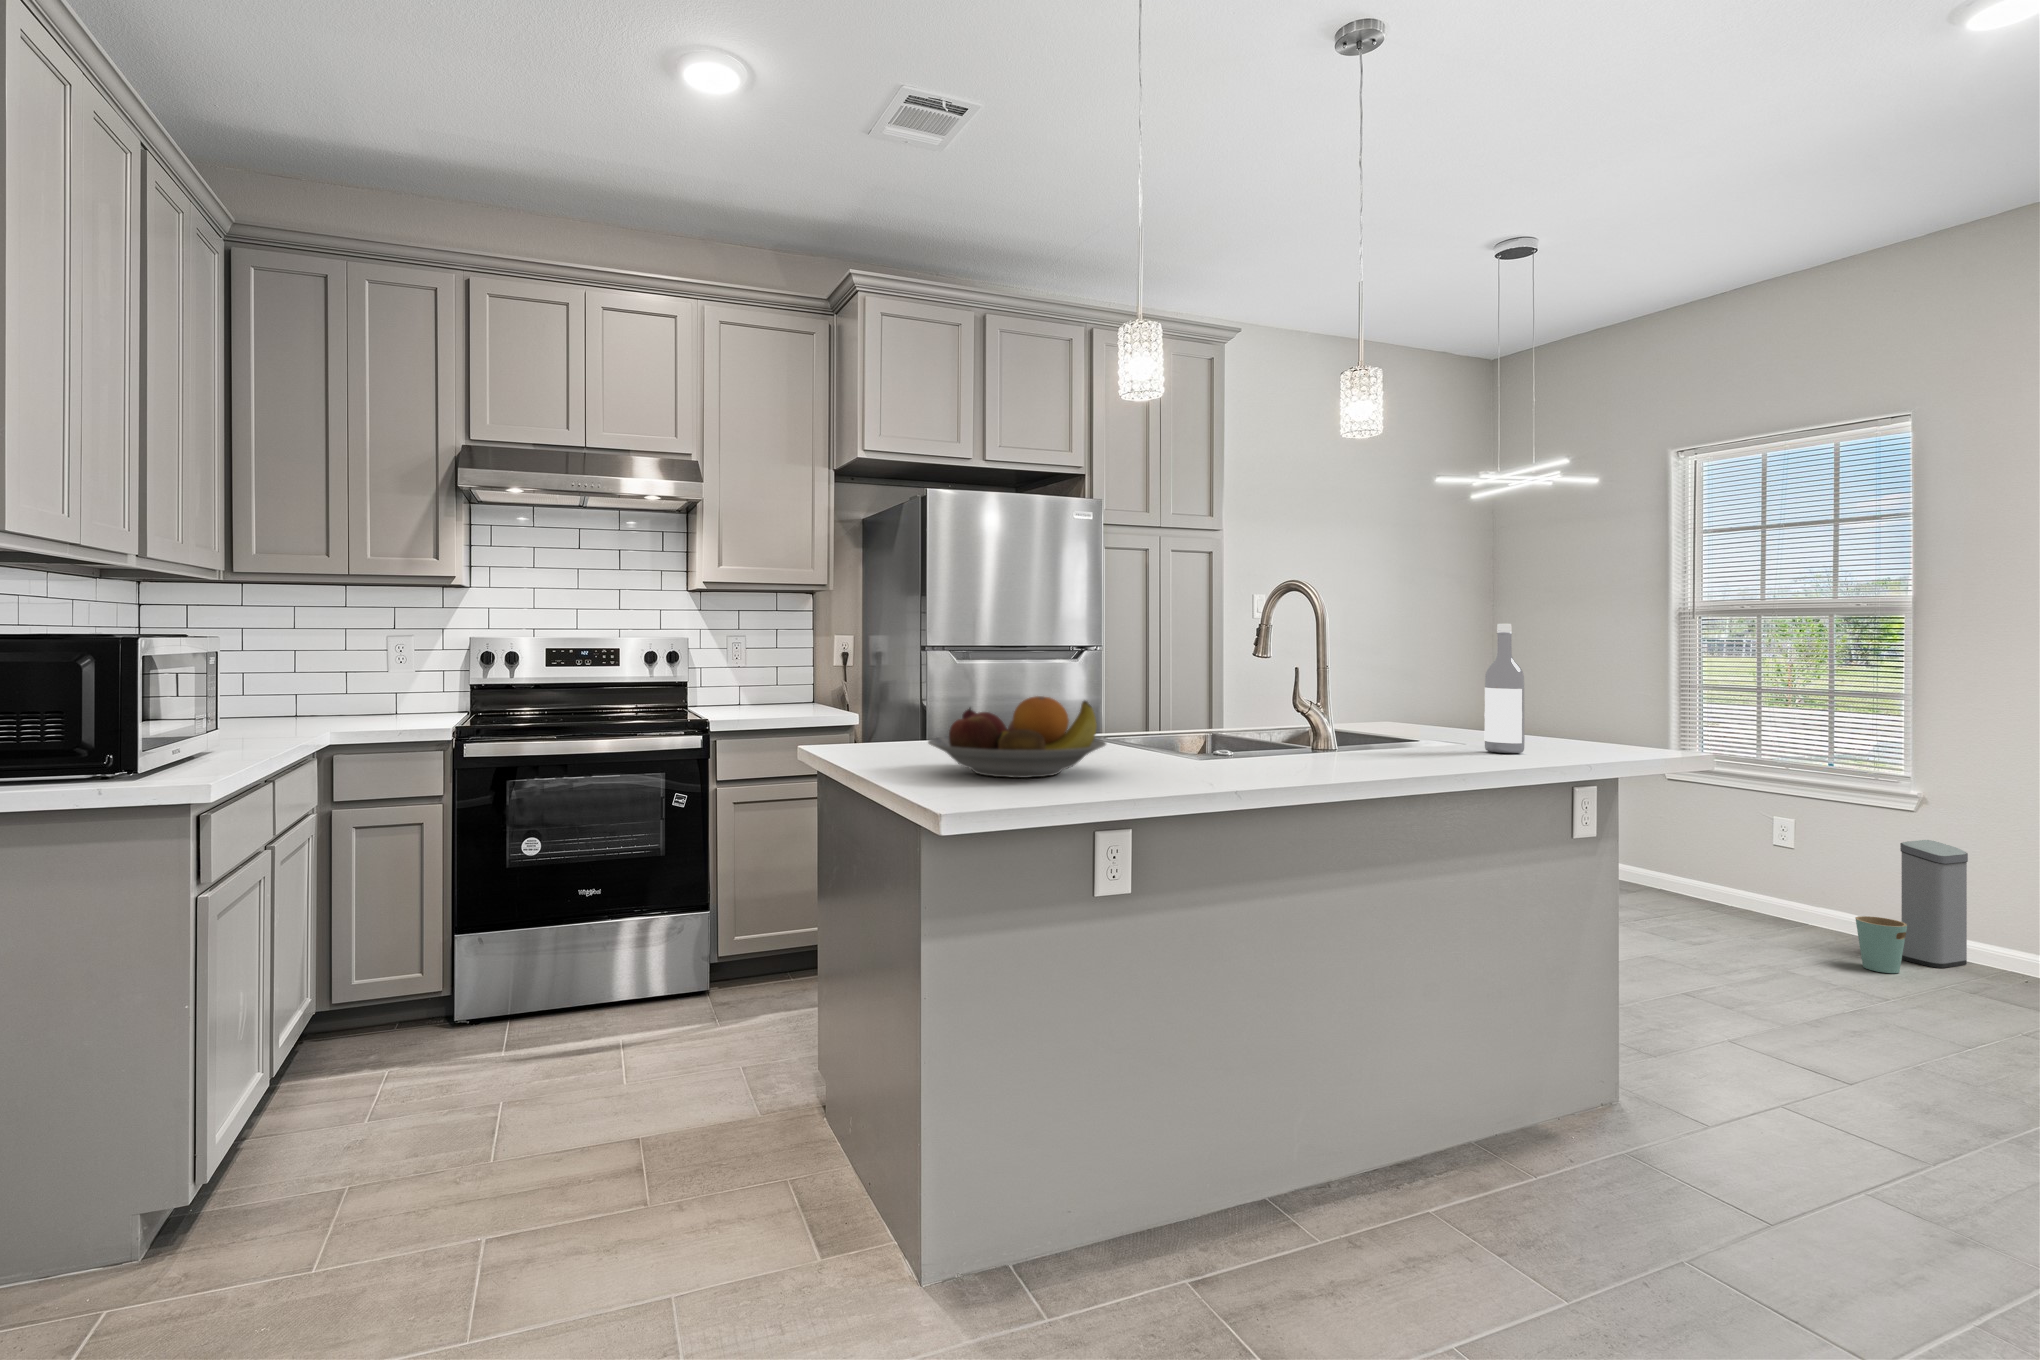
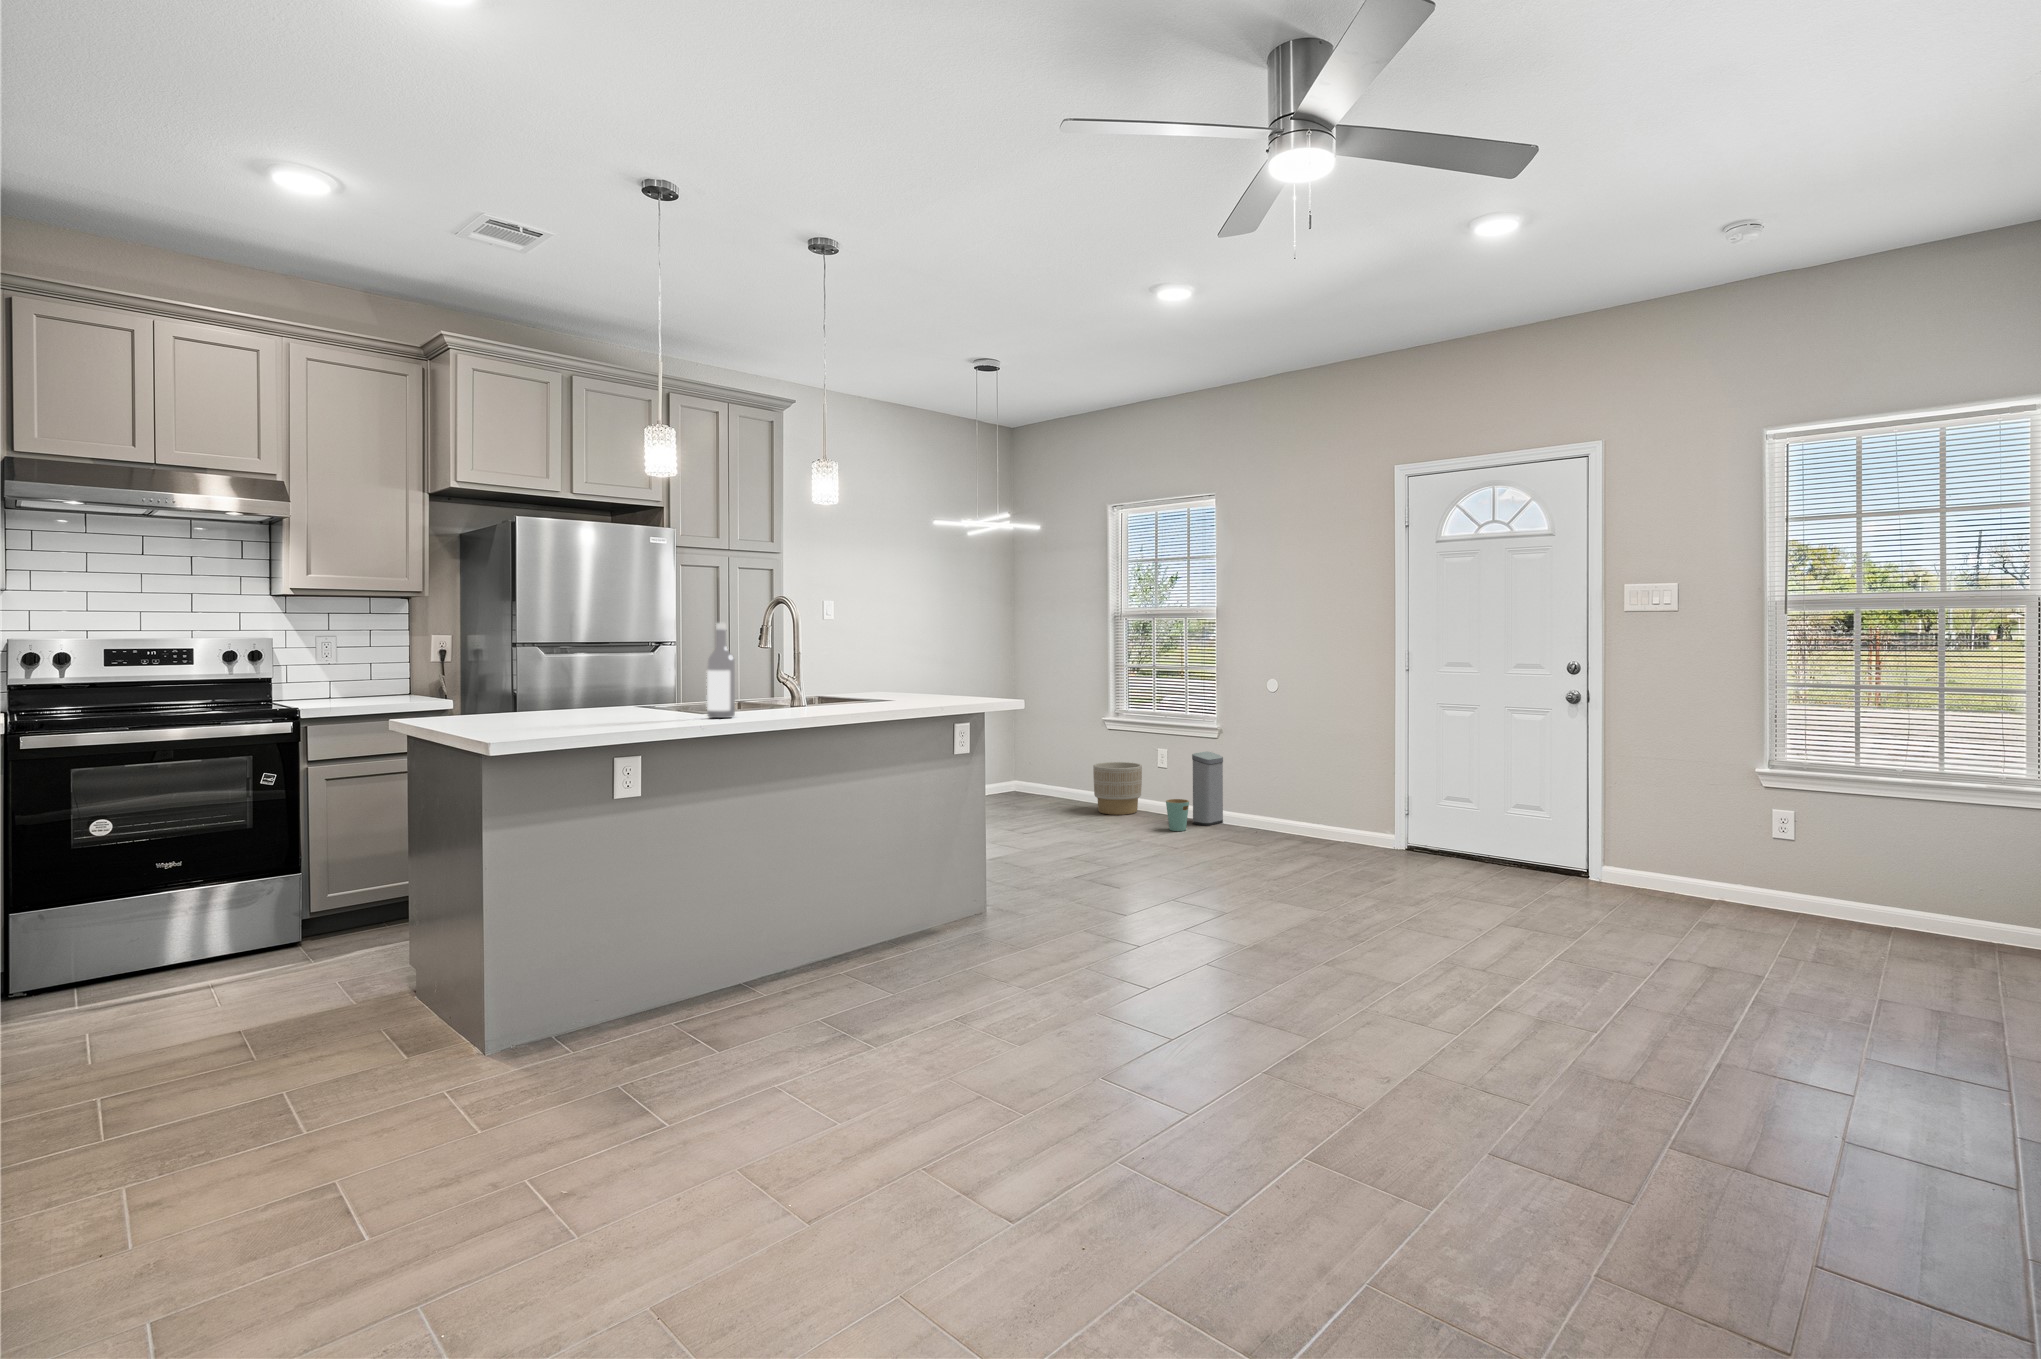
wine bottle: present [1484,624,1525,753] -> present [707,623,735,718]
fruit bowl: present [928,696,1106,778] -> none [493,673,626,726]
planter: none [1681,838,1774,925] -> present [1093,762,1142,815]

